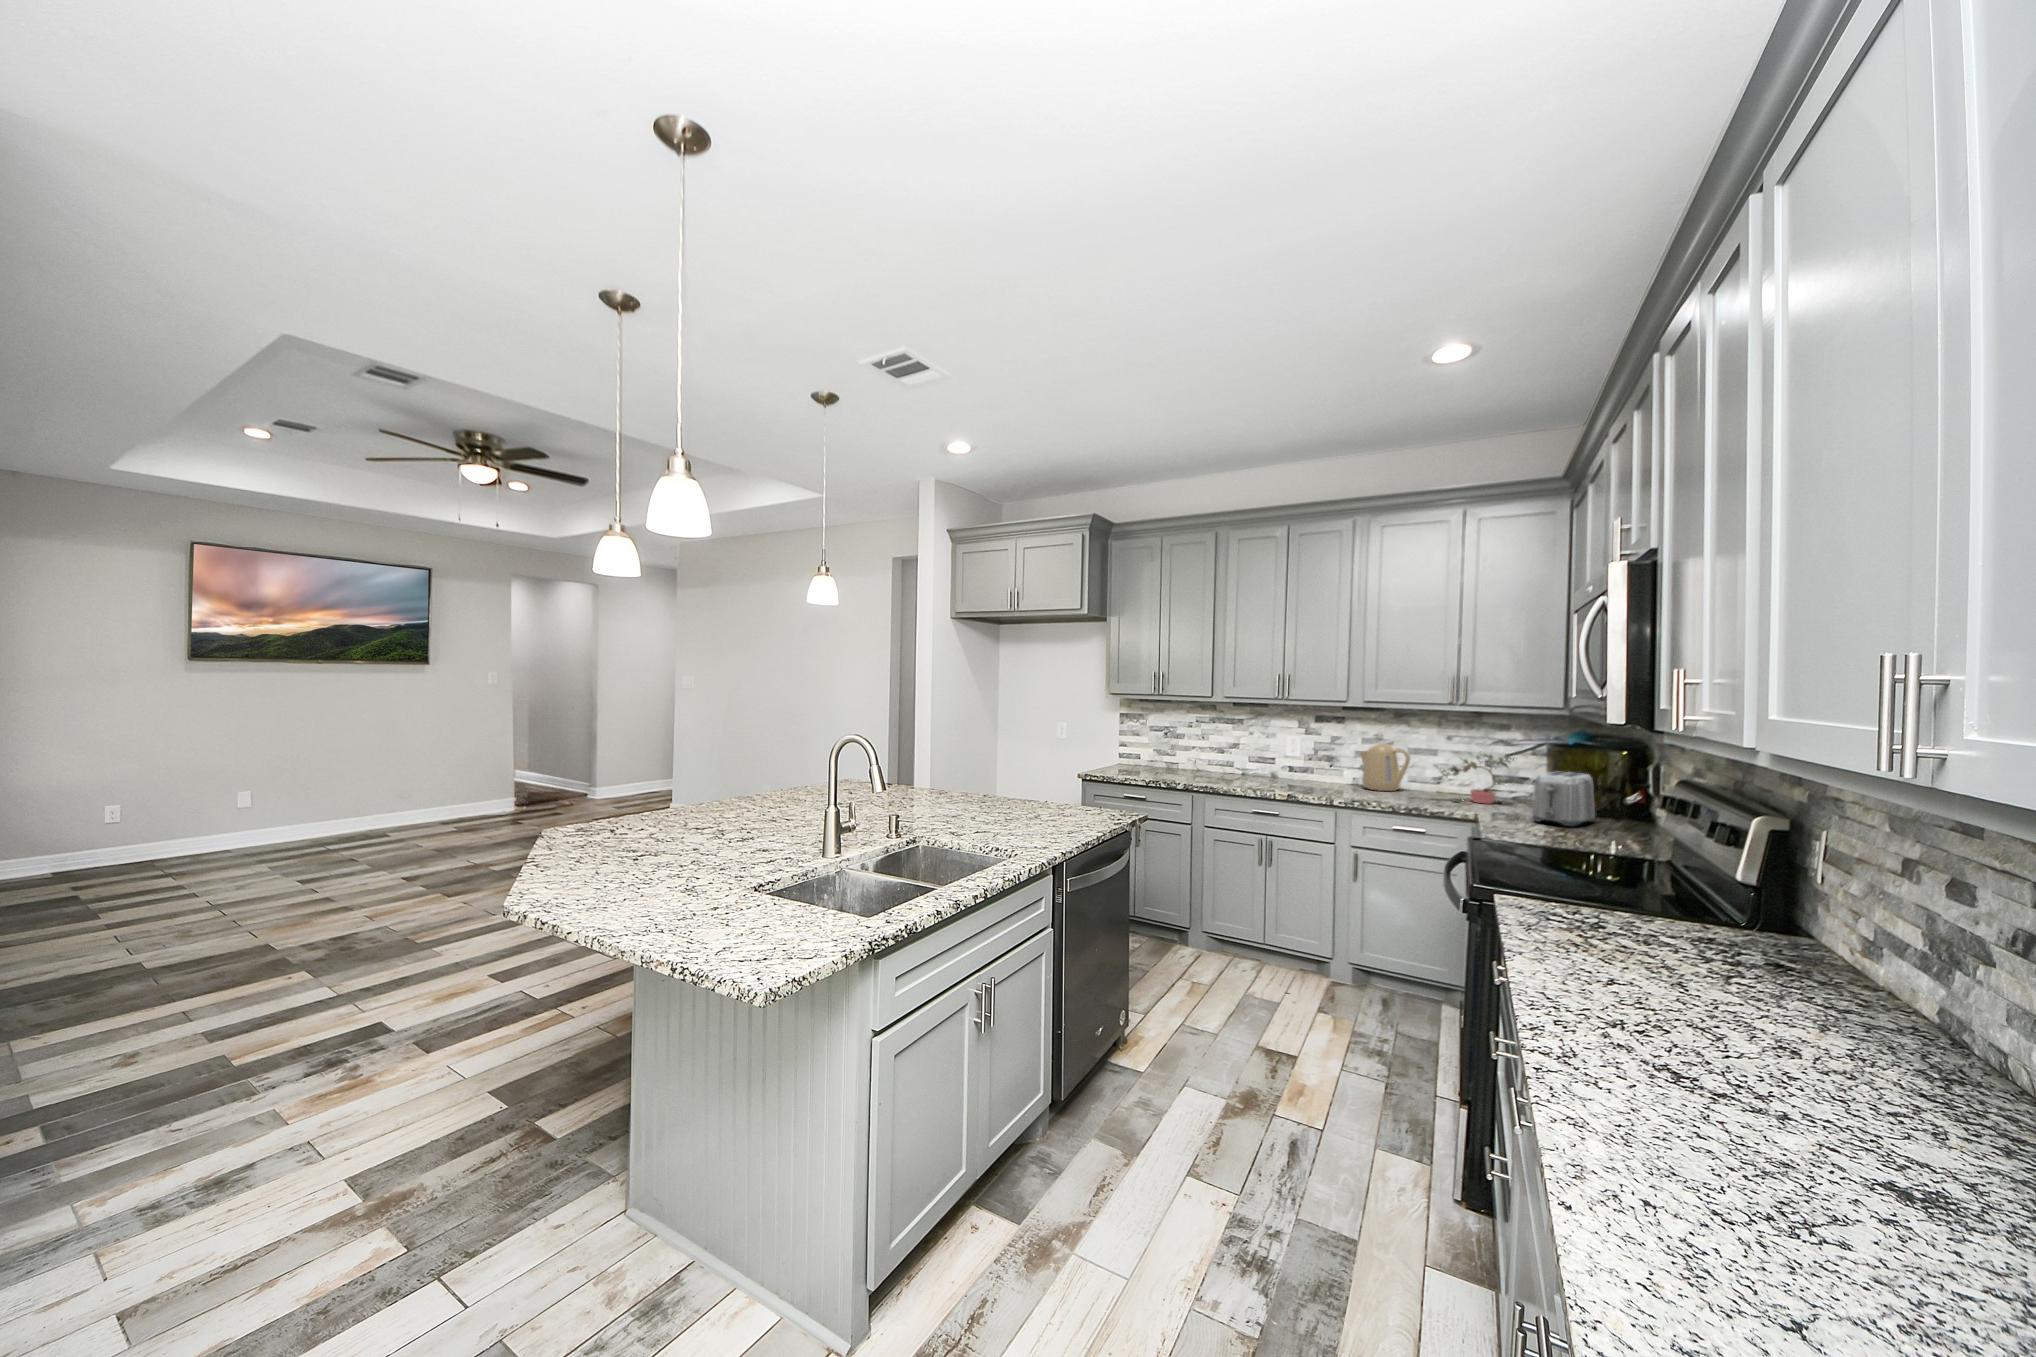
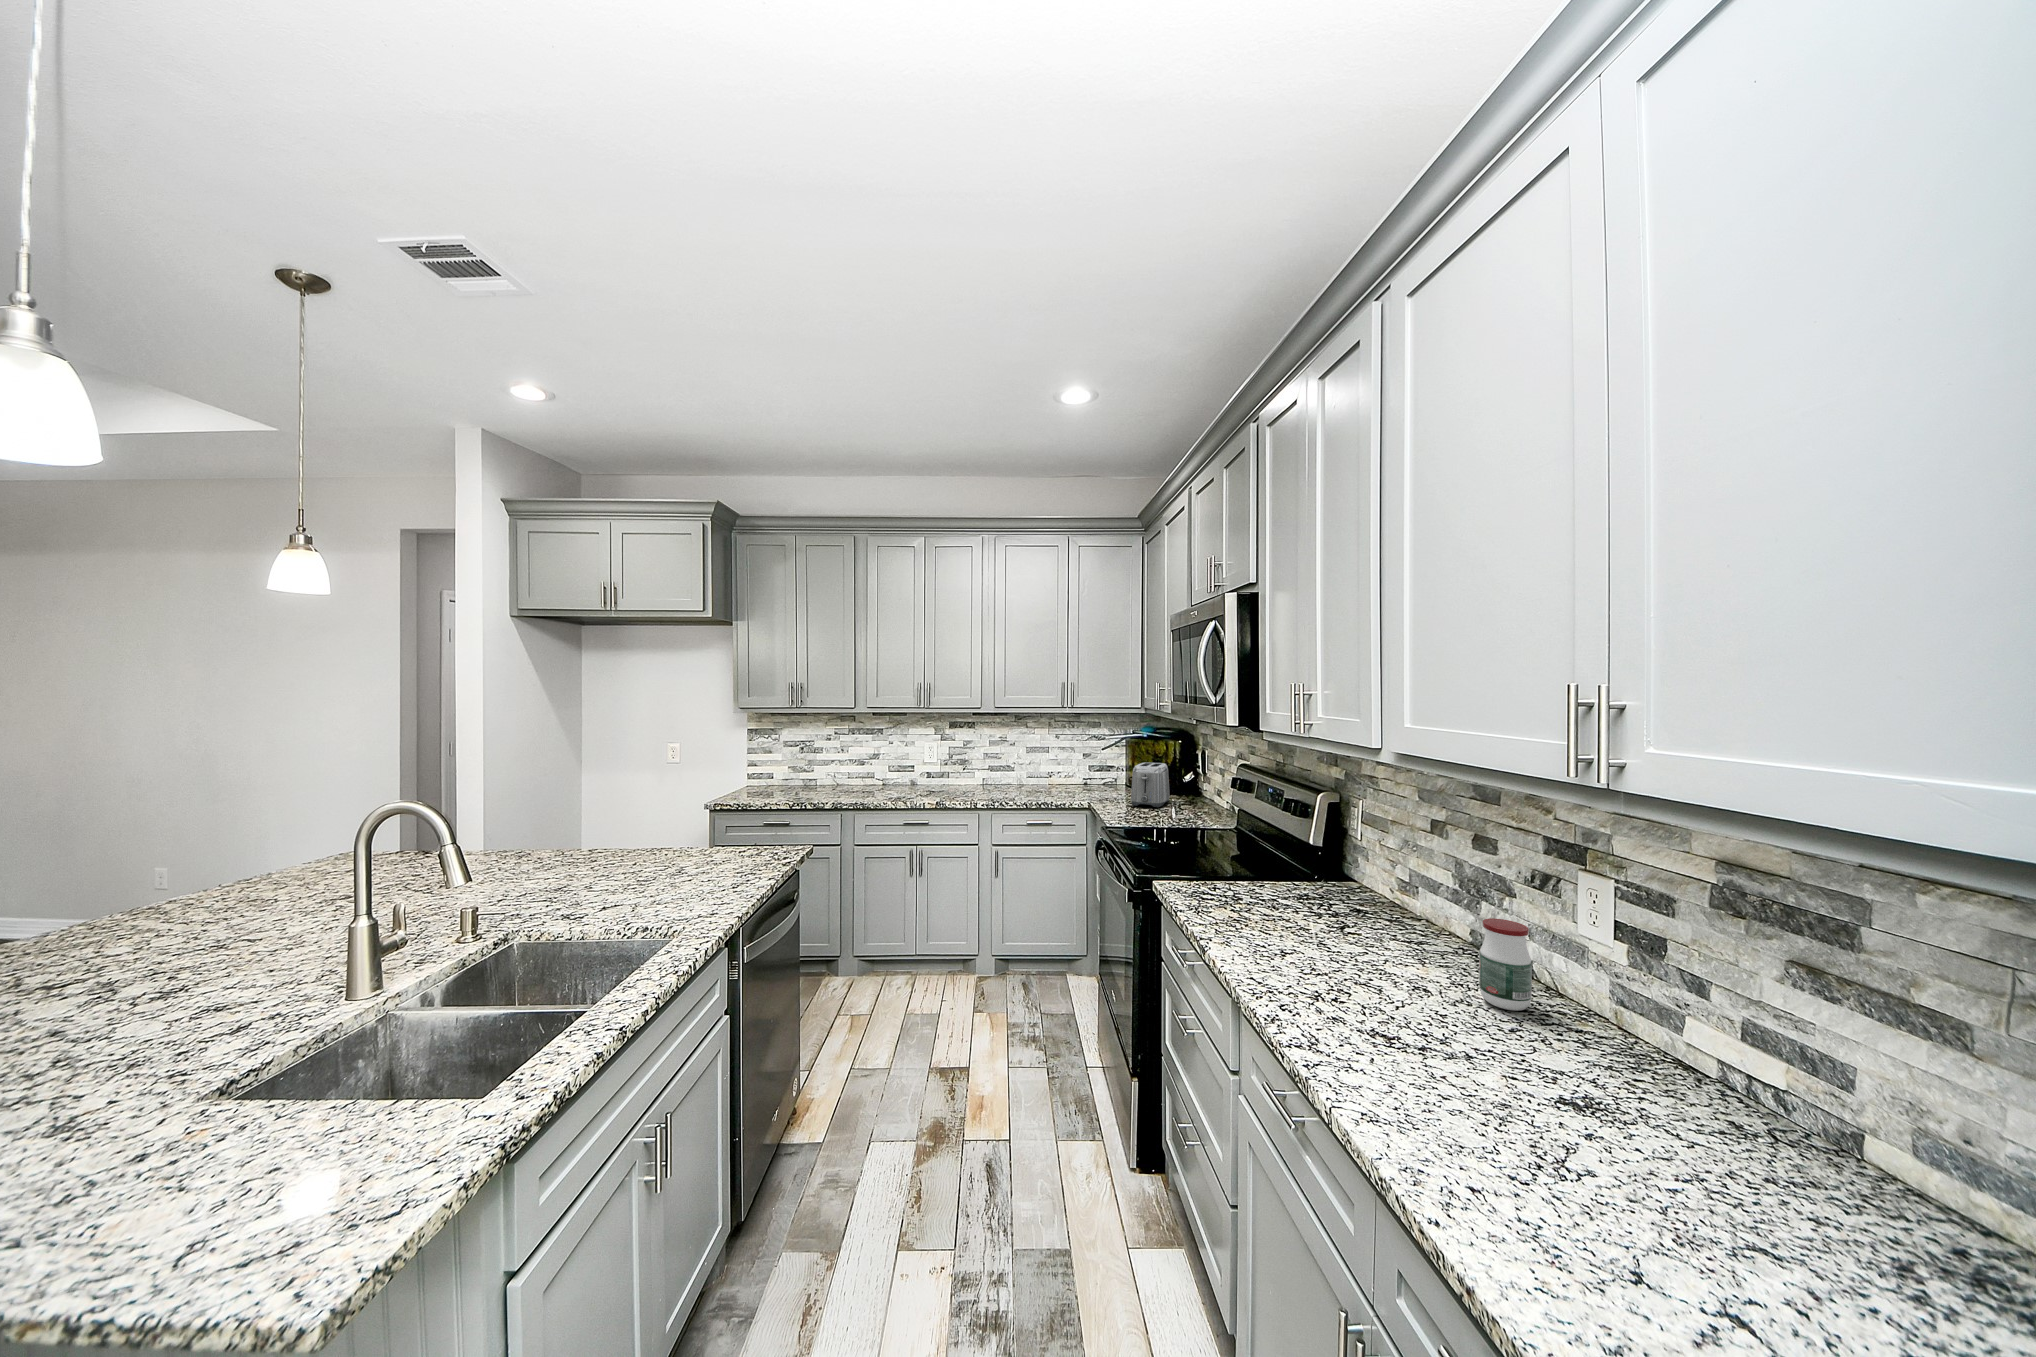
kettle: present [1360,743,1410,791] -> none [987,746,1029,789]
potted plant: present [1433,754,1514,804] -> none [1050,749,1111,794]
jar: none [1874,977,1966,1103] -> present [1479,919,1532,1011]

